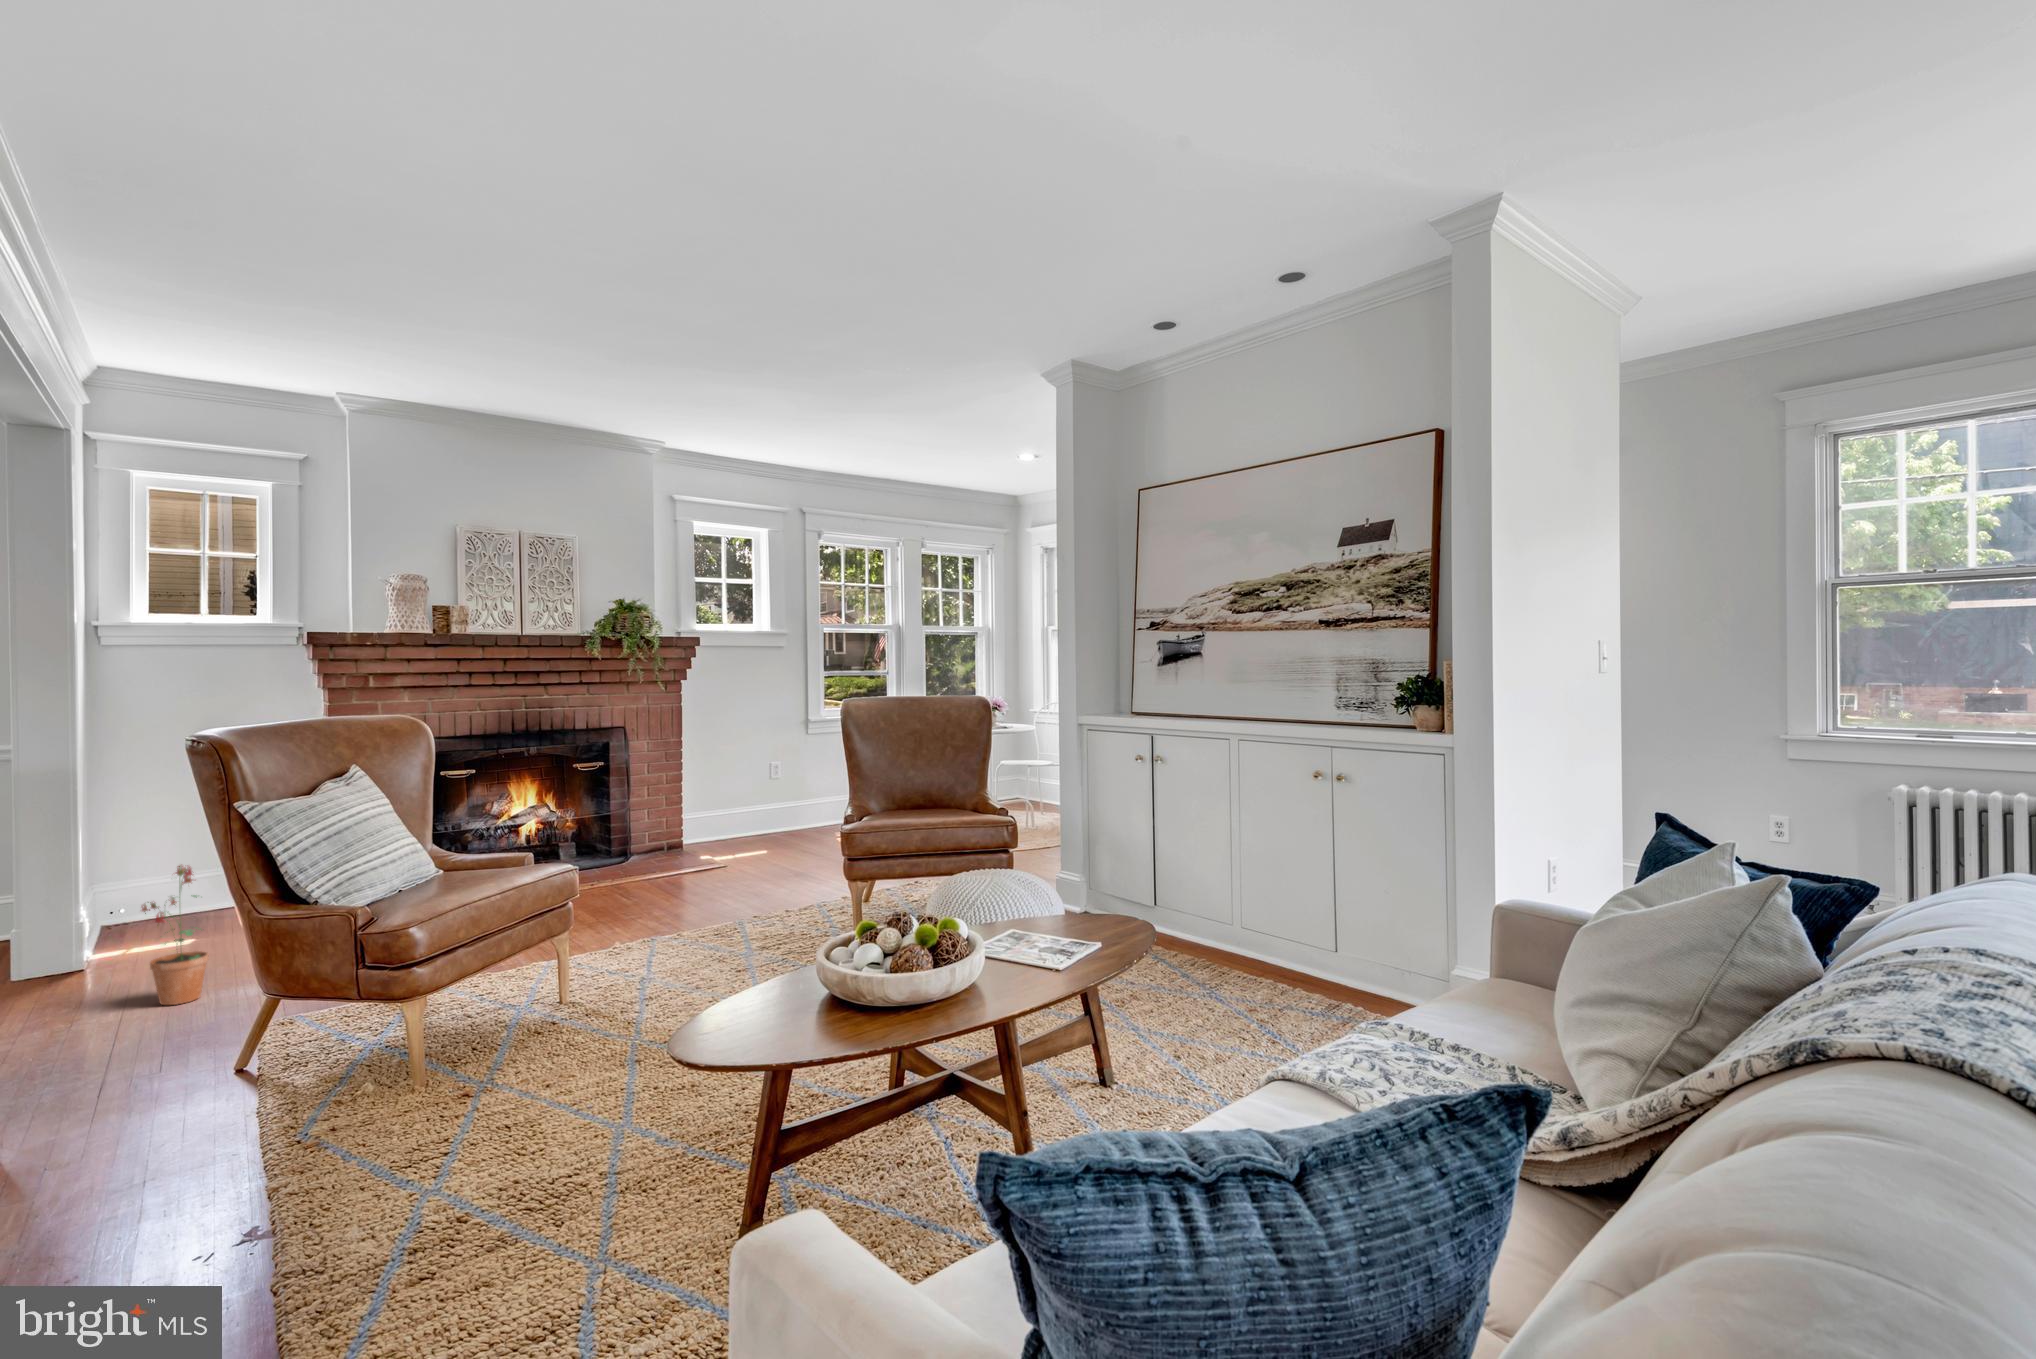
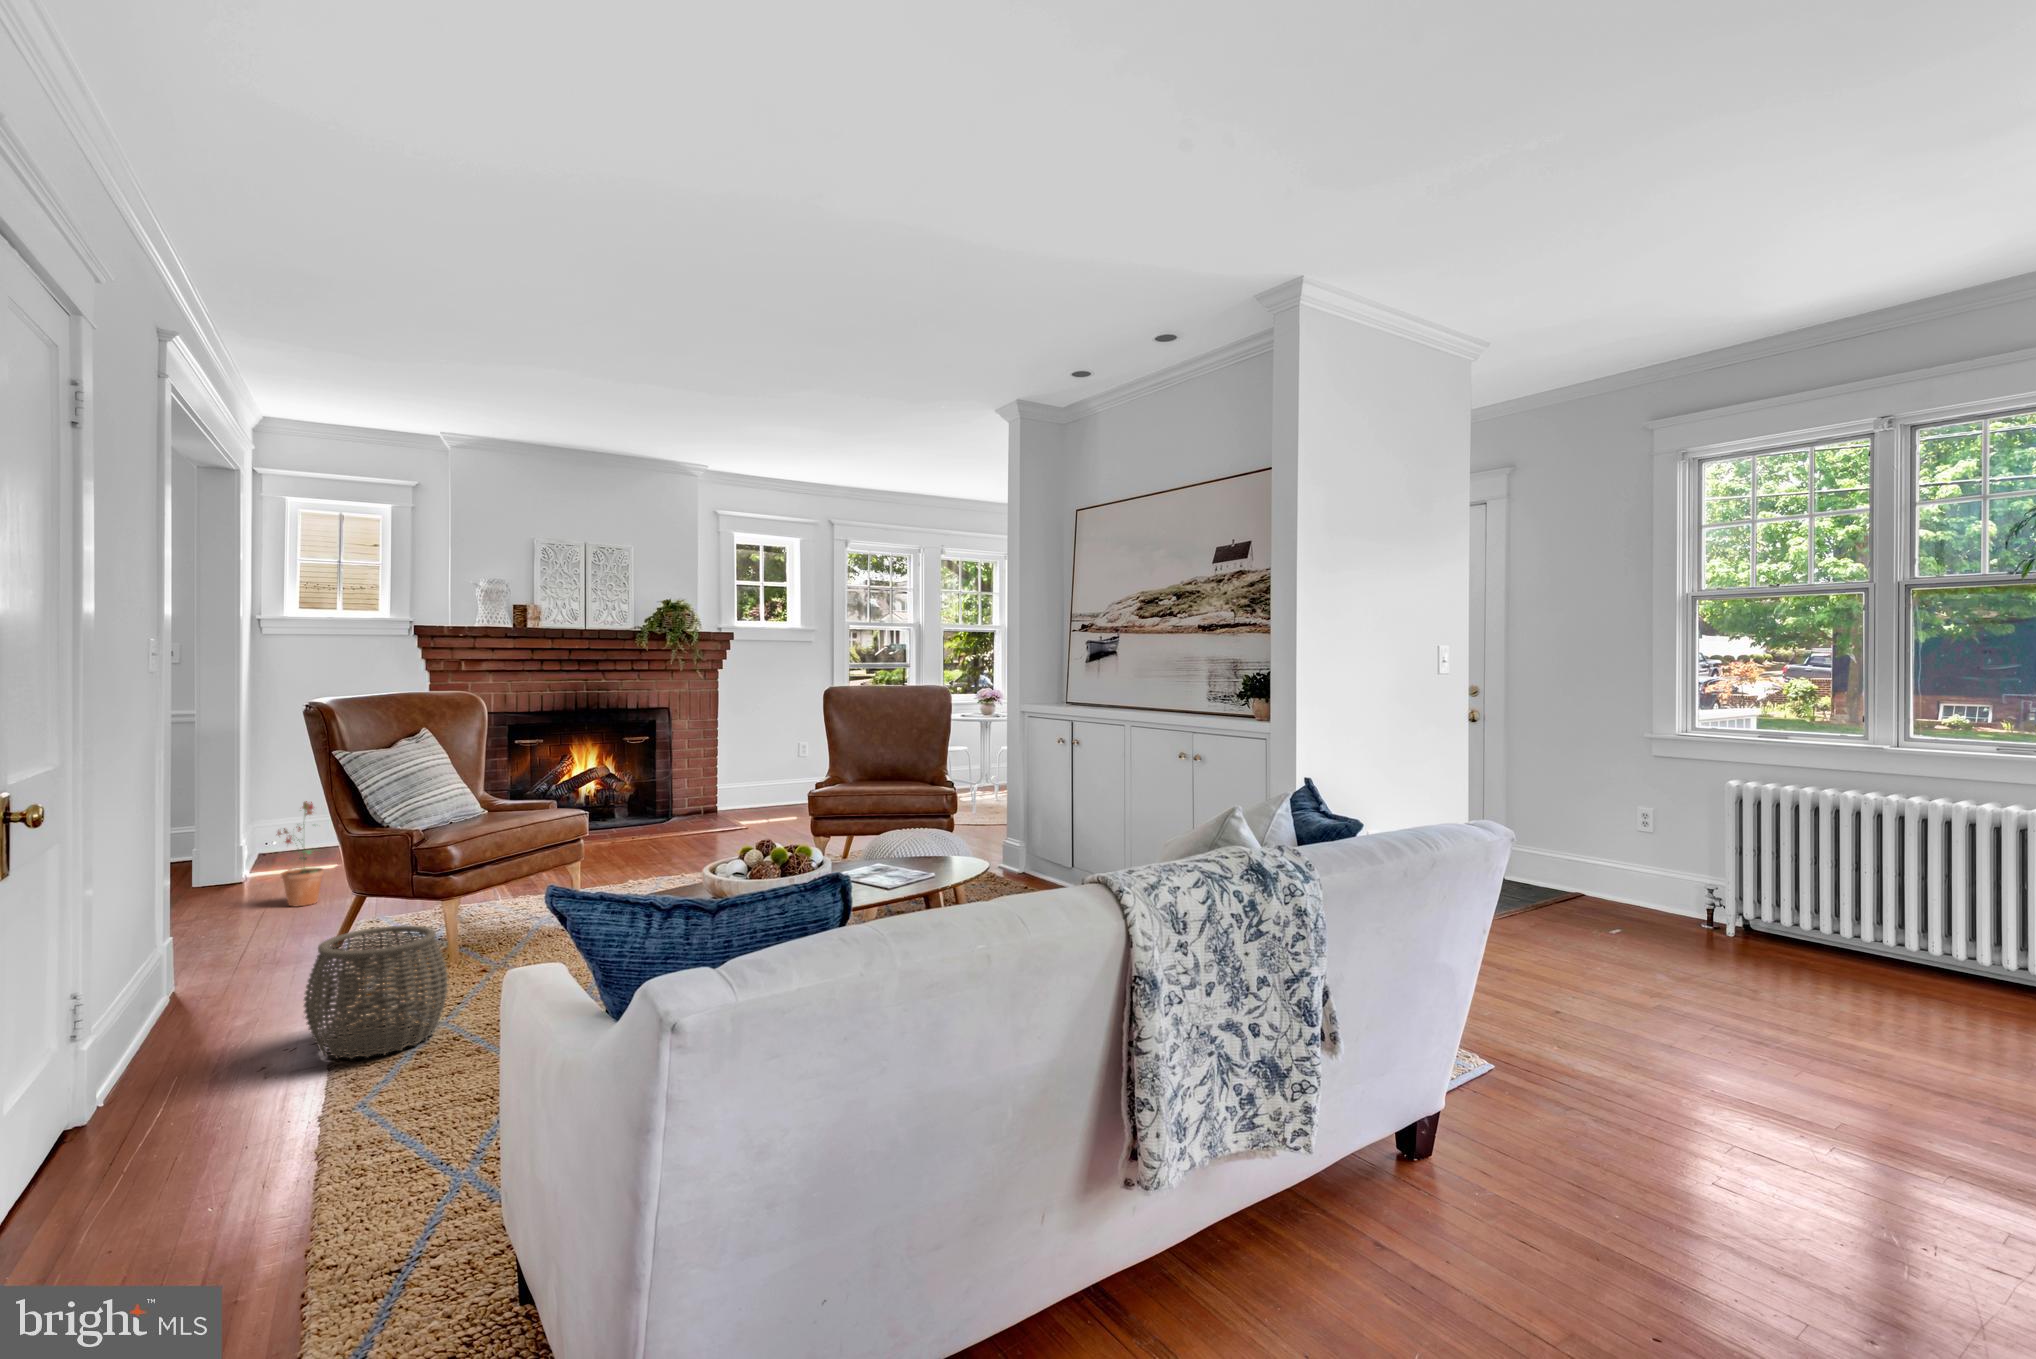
woven basket: none [235,1057,447,1272] -> present [304,926,449,1059]

